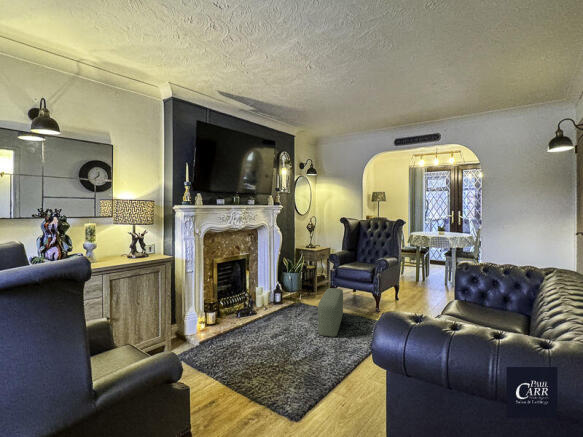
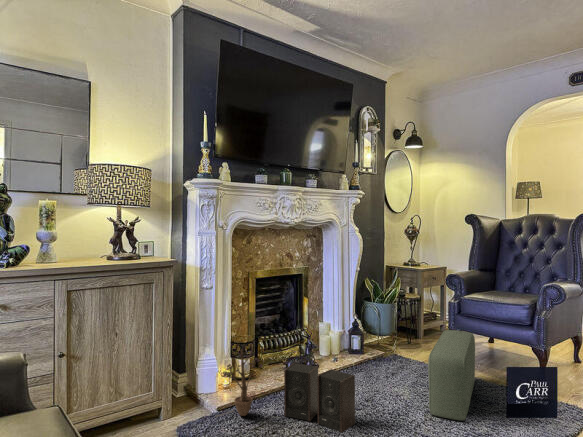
decorative plant: none [200,307,227,348] -> present [216,349,263,417]
speaker: none [240,313,279,349] -> present [284,363,355,433]

